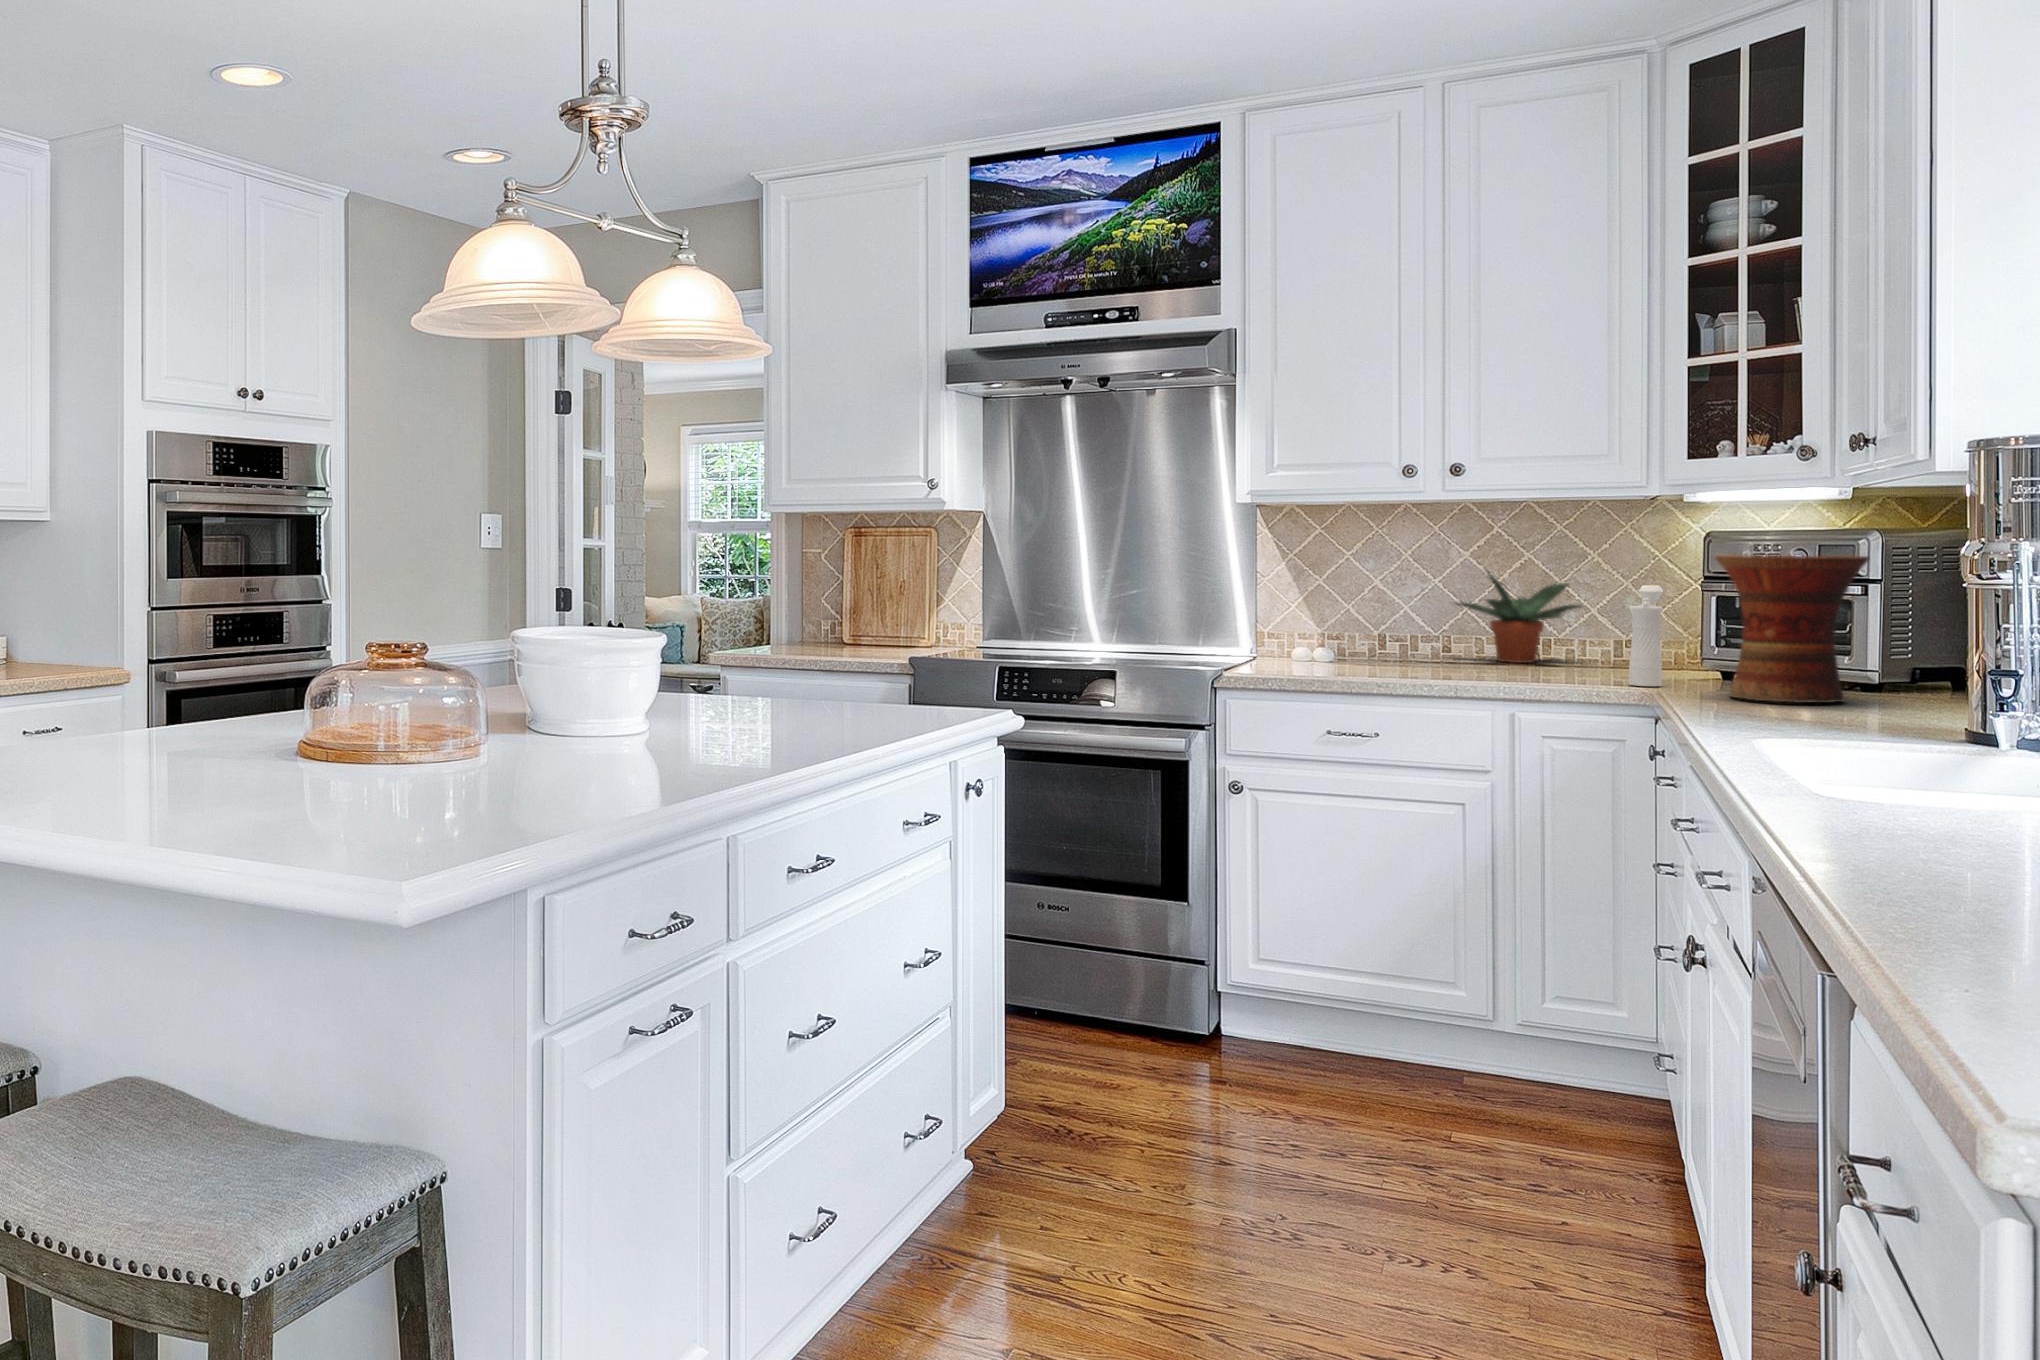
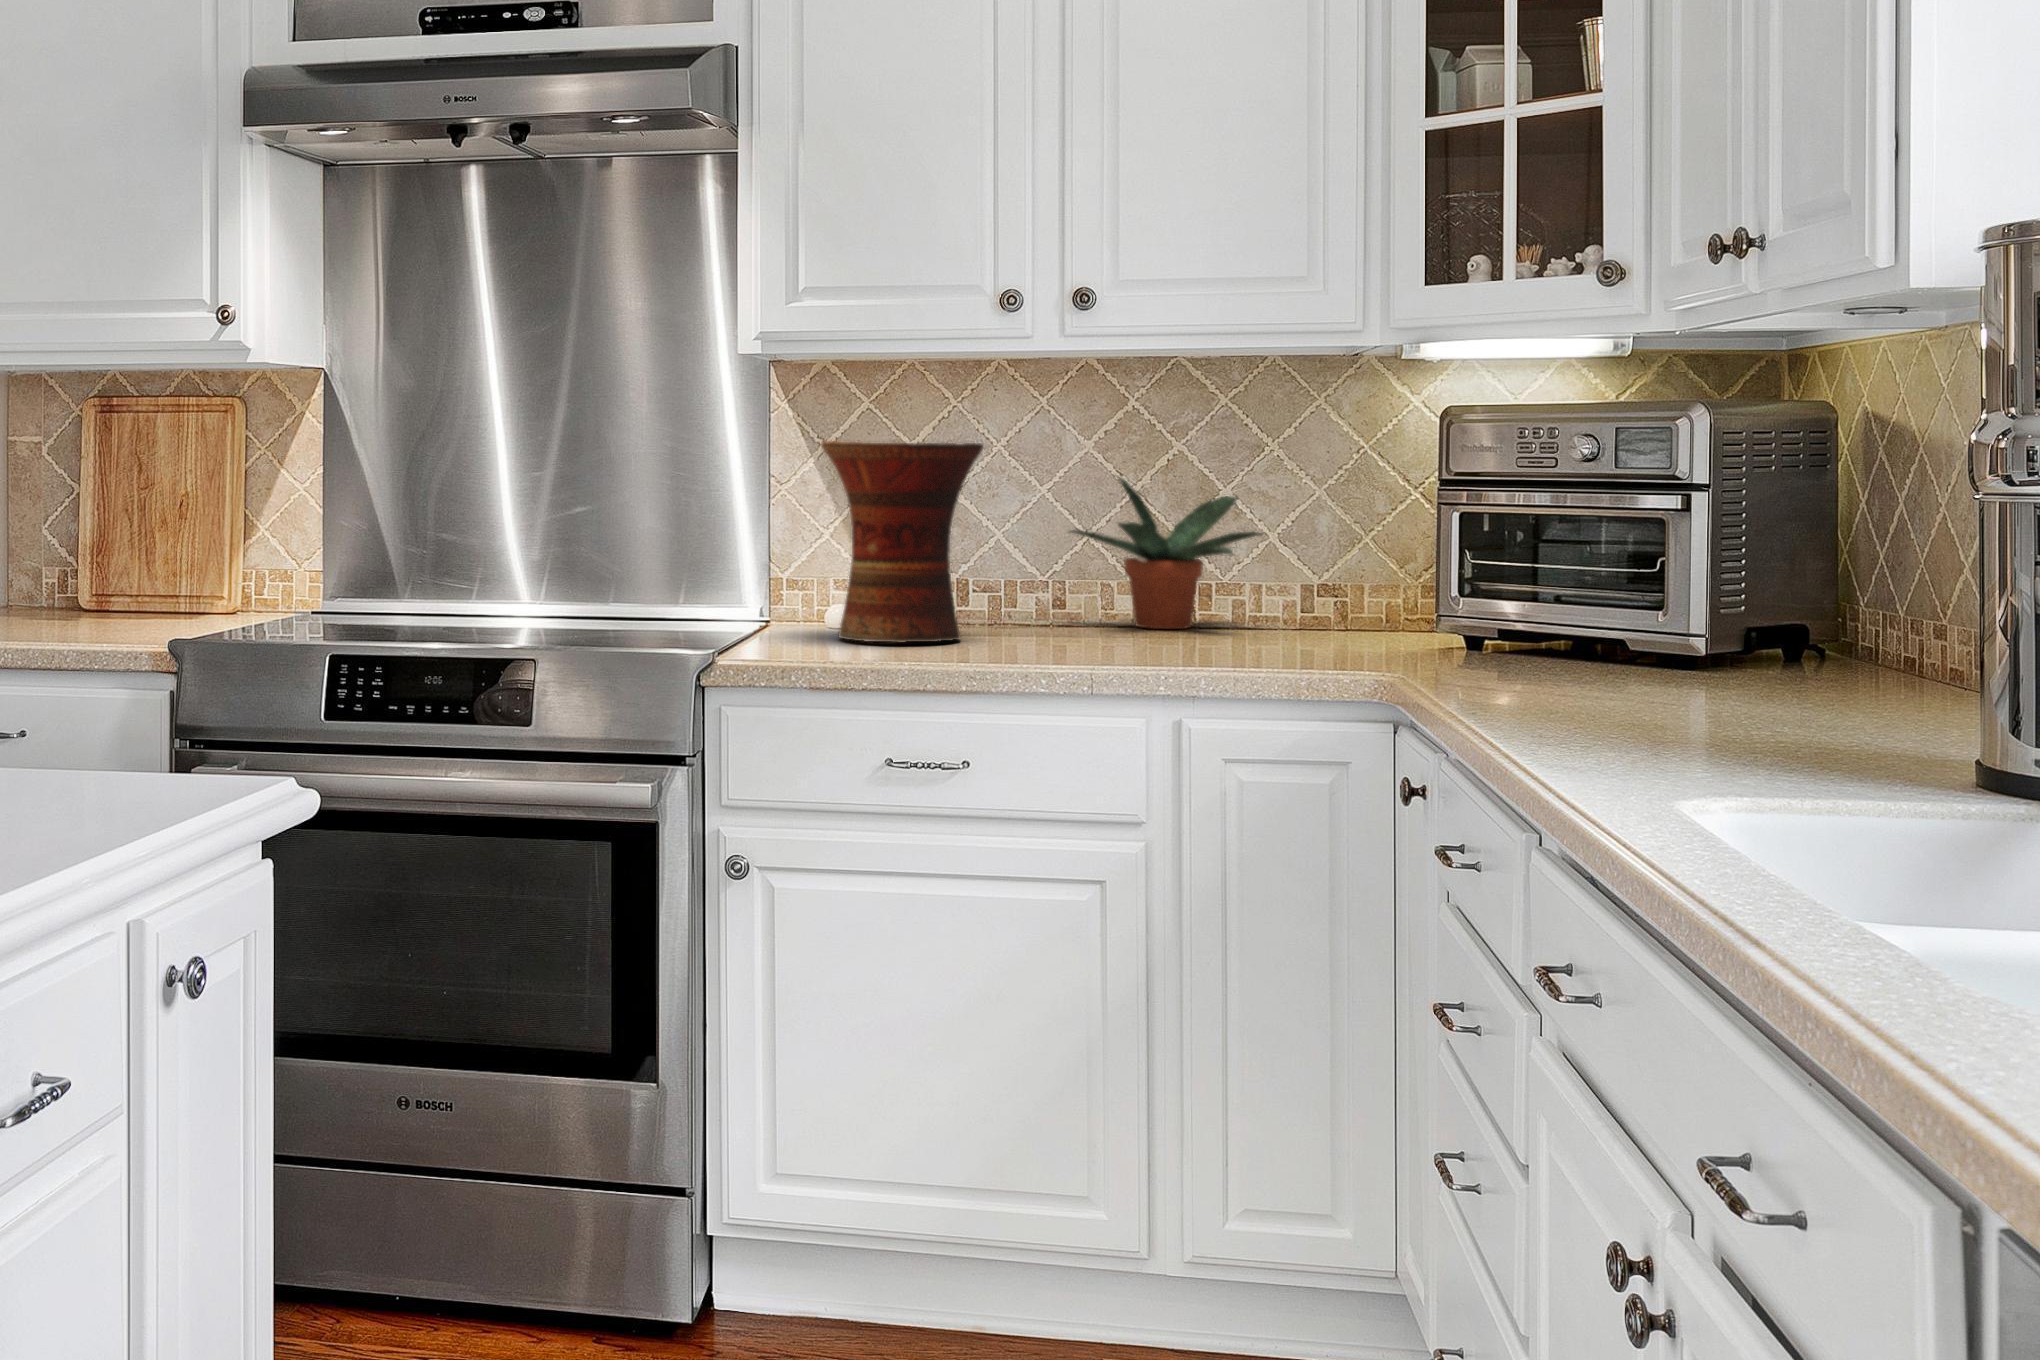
vase: present [1715,555,1869,703] -> present [821,441,983,642]
pepper mill: present [1629,585,1663,686] -> none [1350,496,1401,669]

